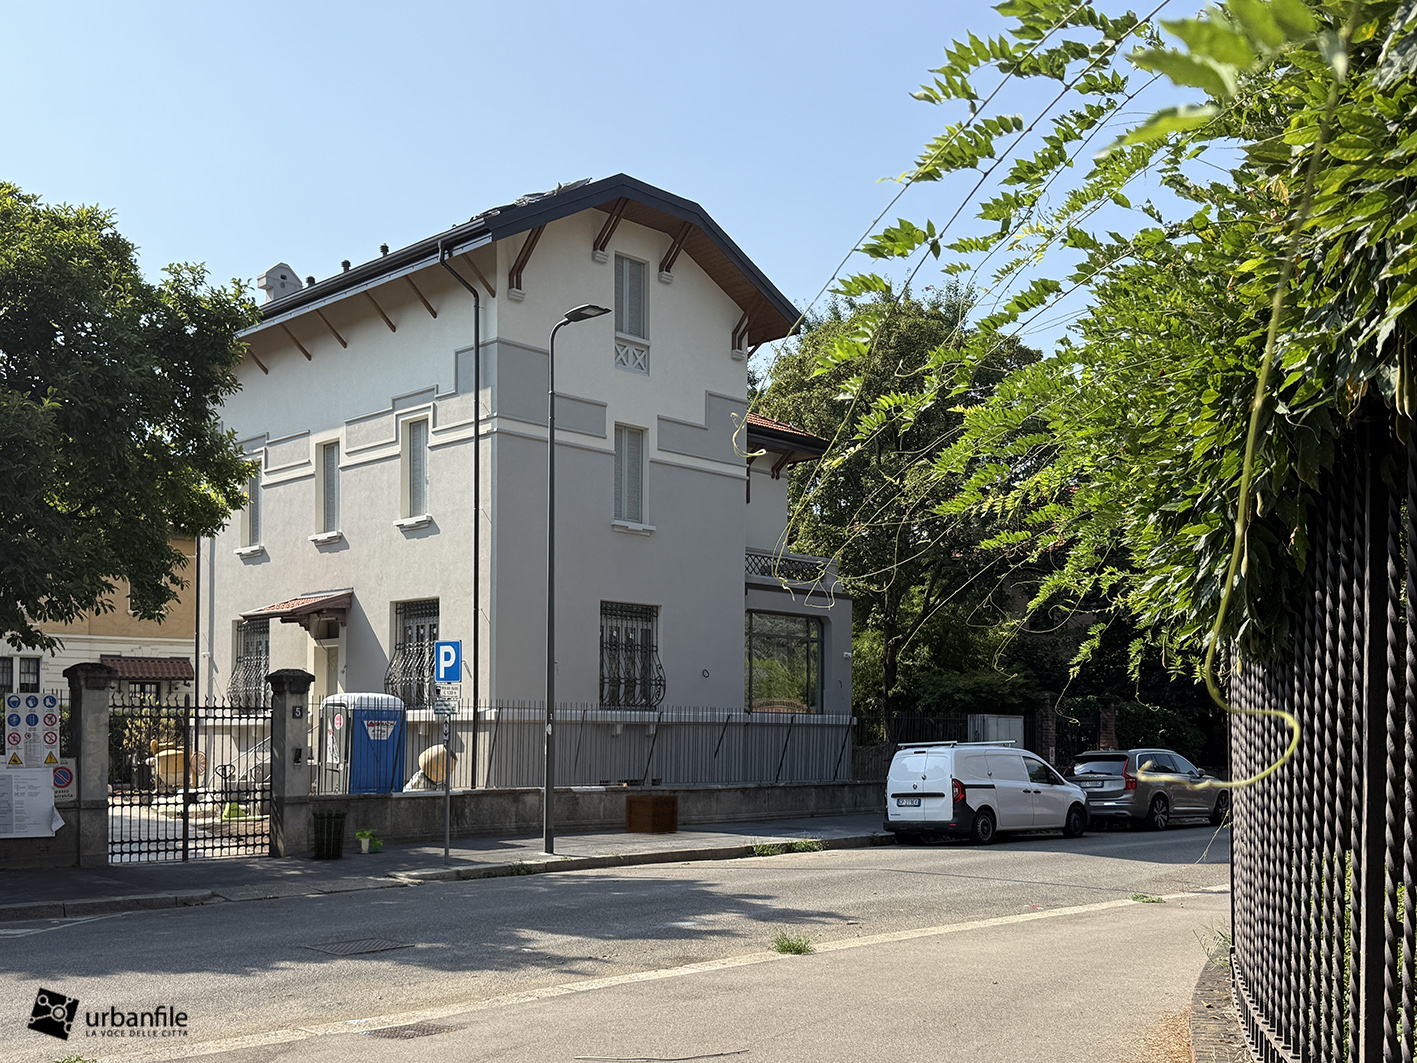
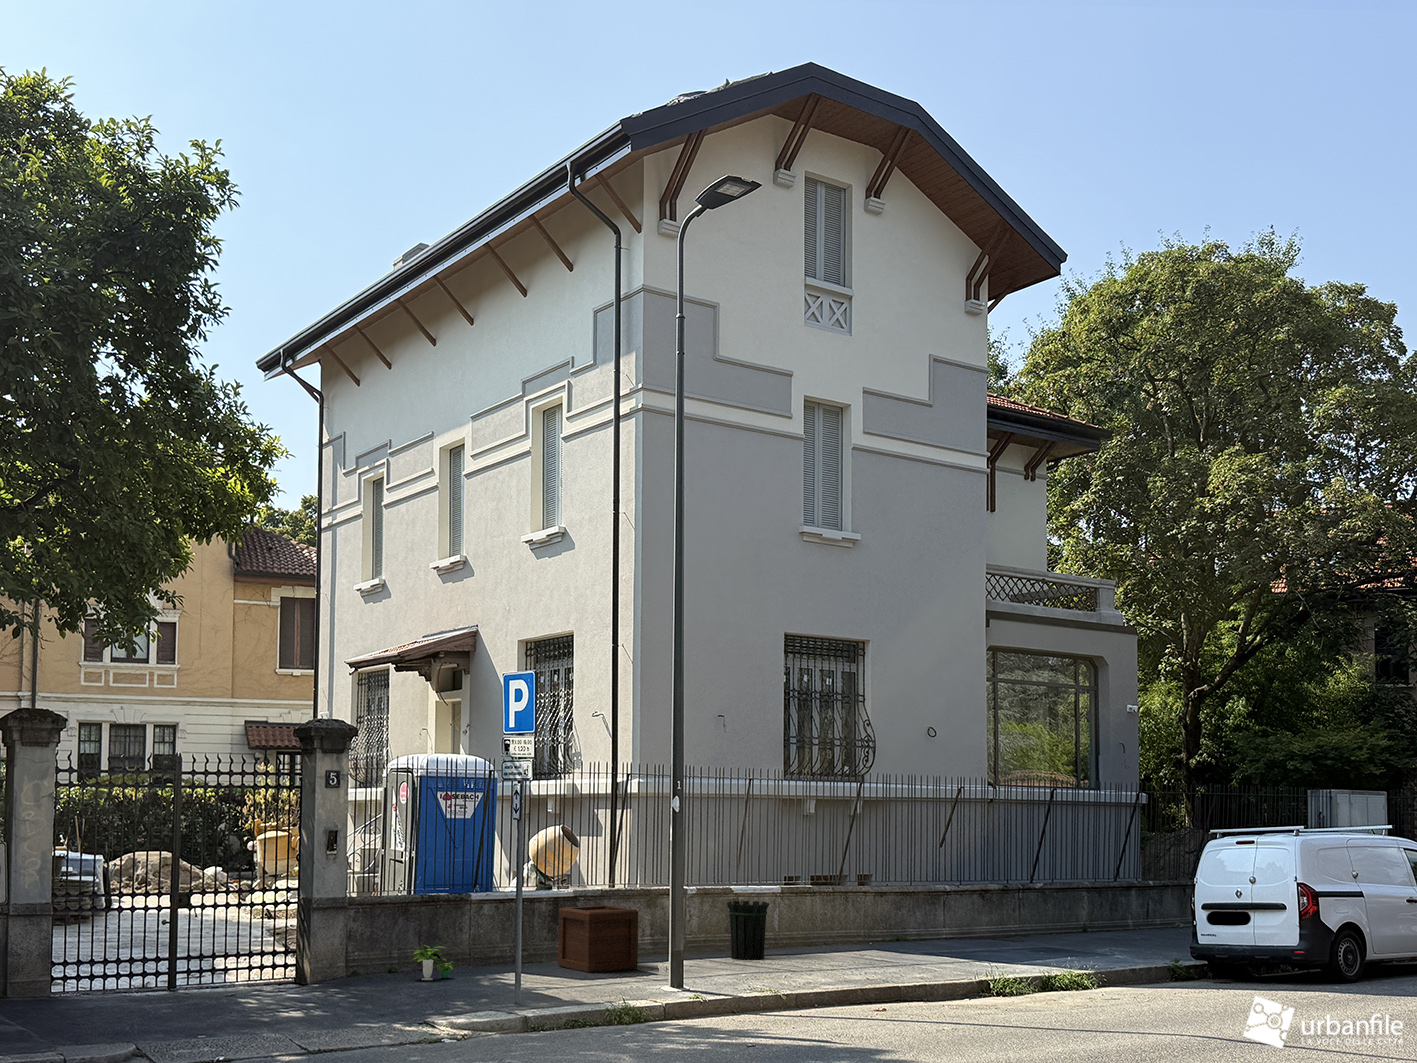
wooden crate: present [625,793,678,835] -> present [558,905,638,973]
waste bin: present [312,810,348,858] -> present [727,901,769,960]

